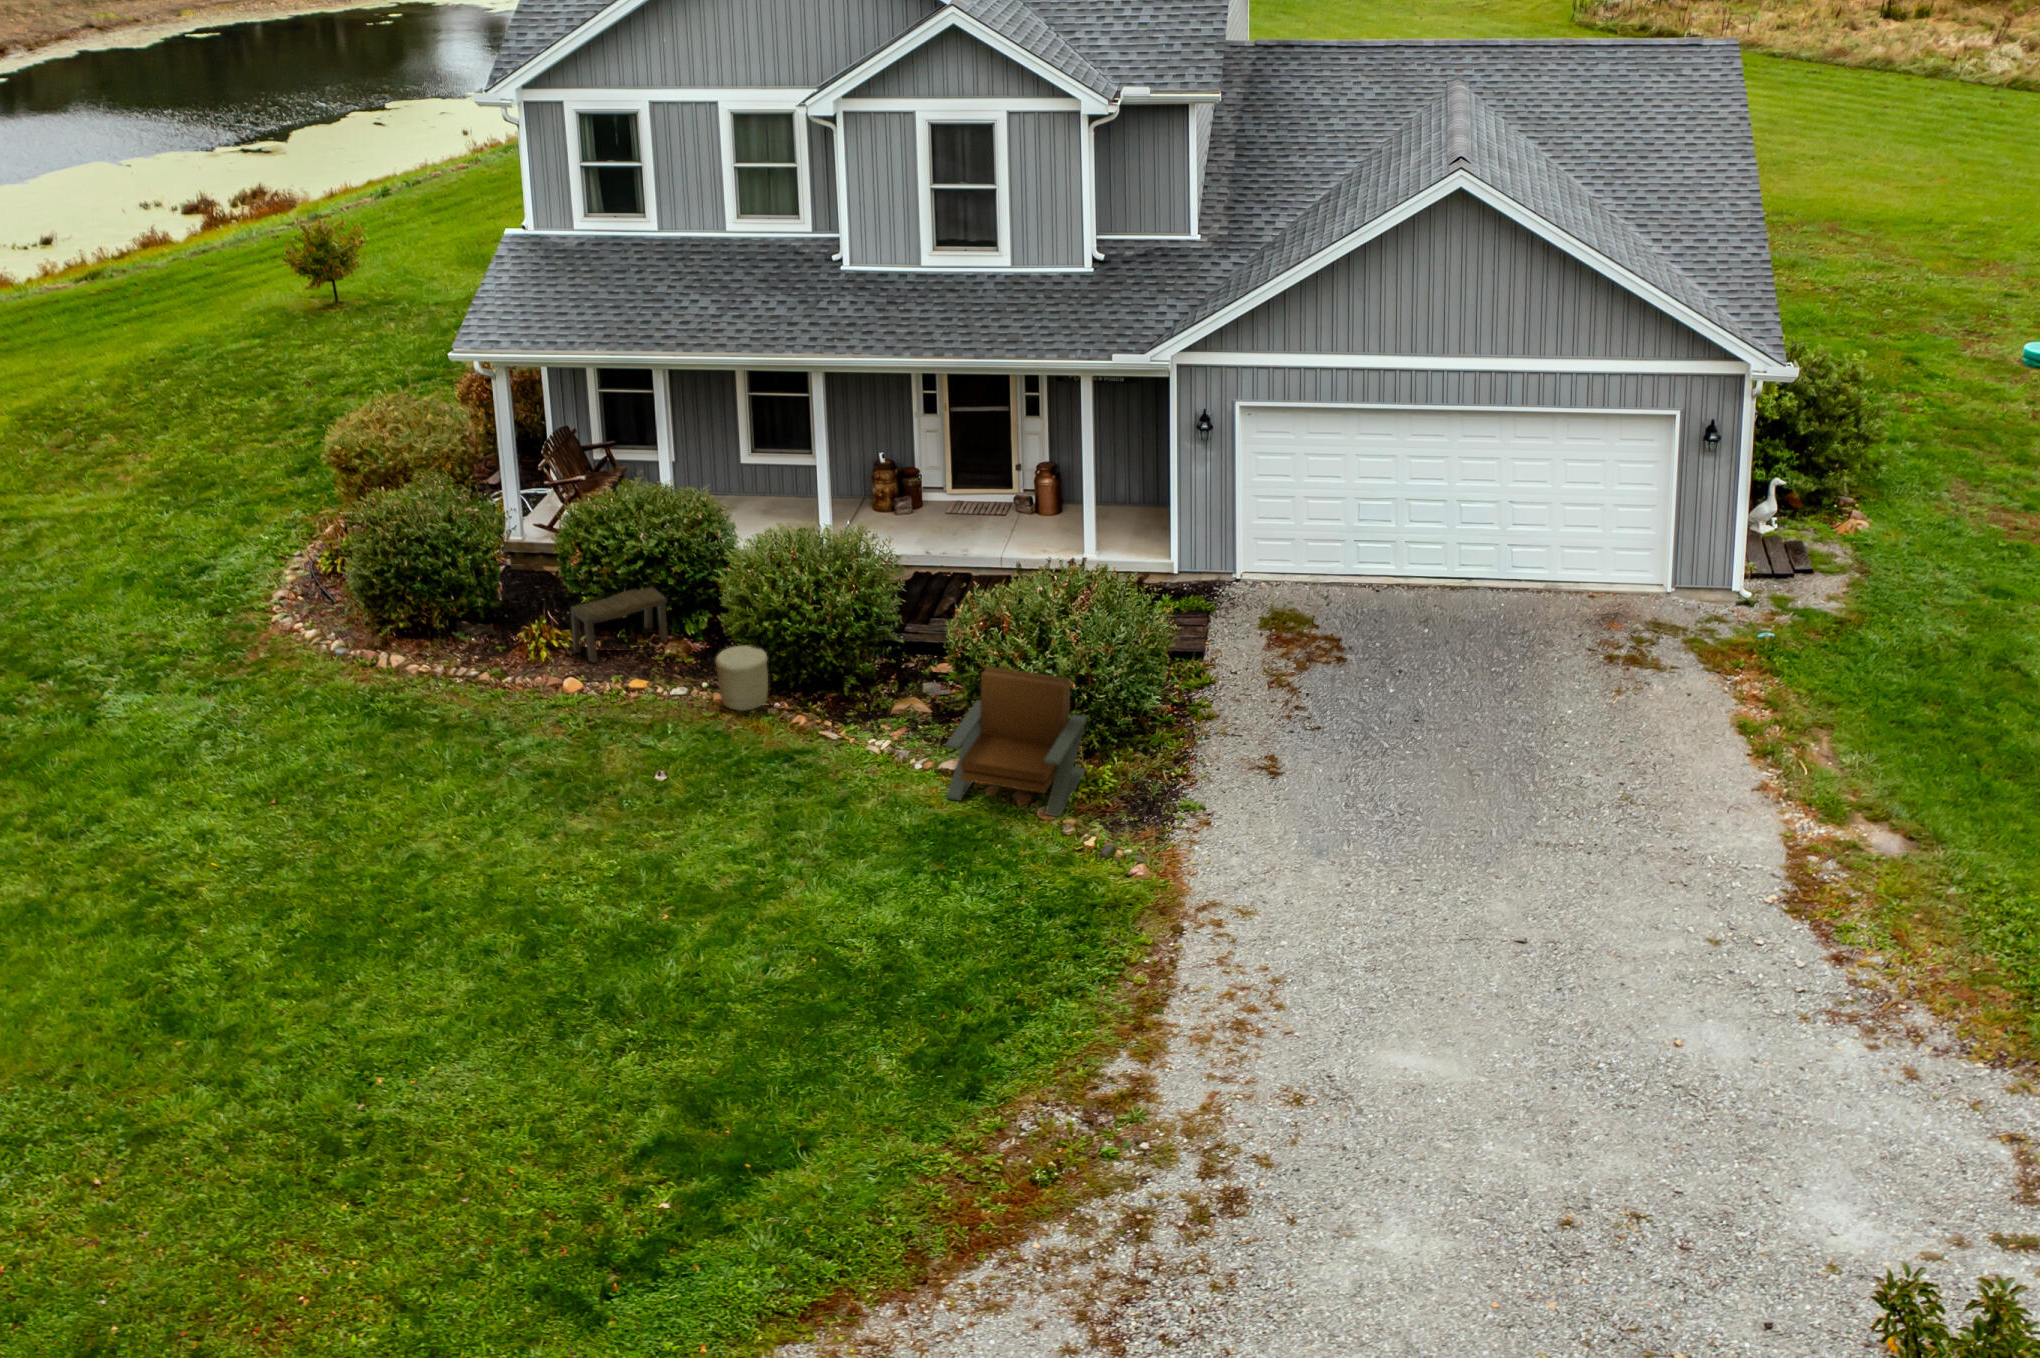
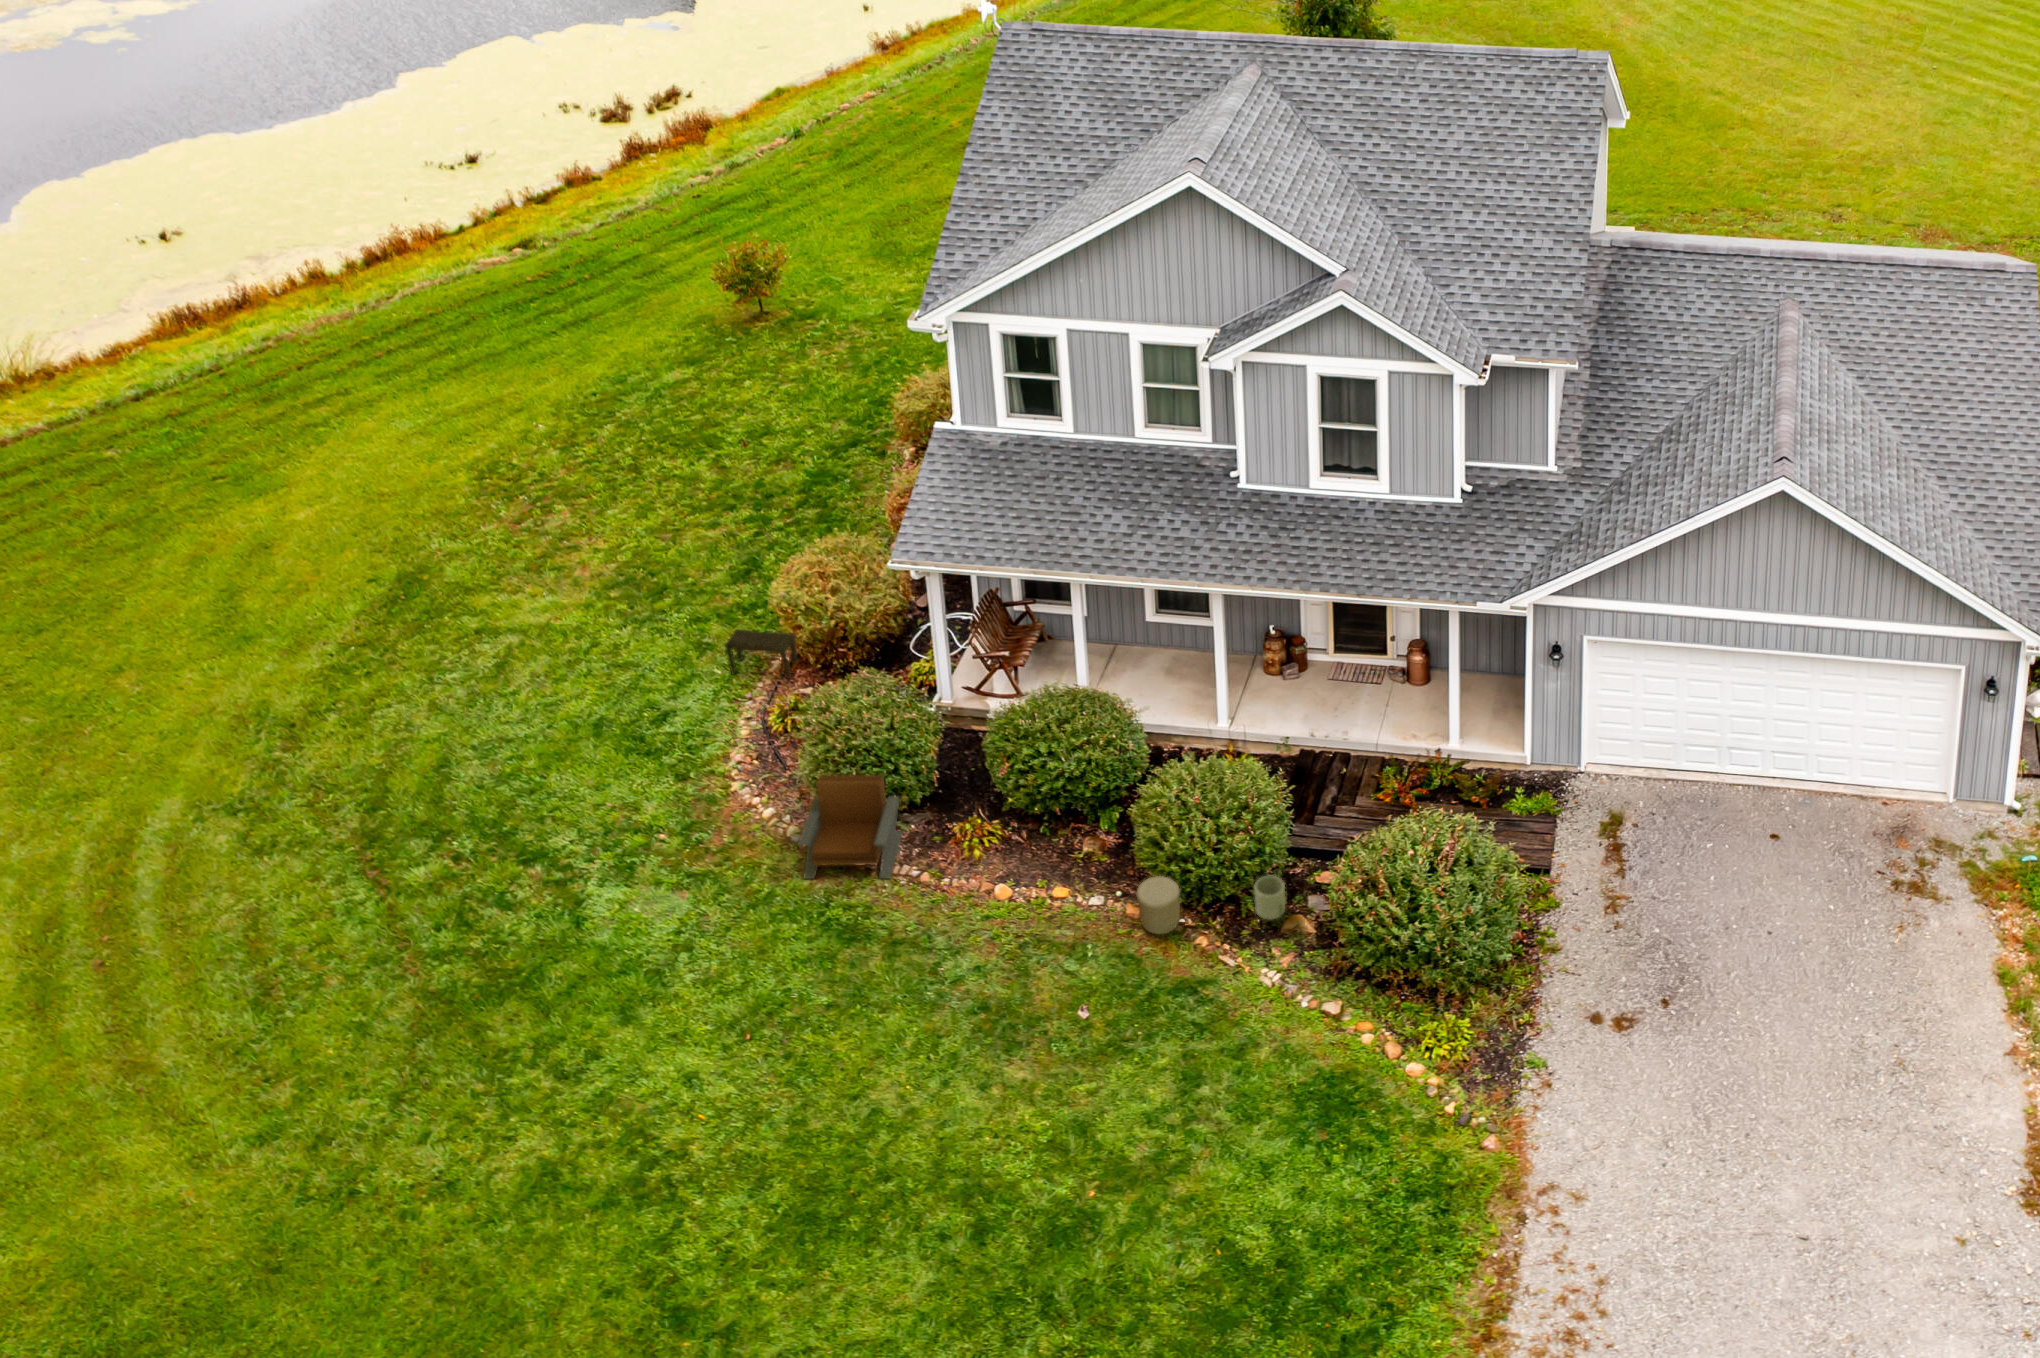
bench: present [571,588,668,663] -> present [724,629,797,678]
planter: none [857,640,894,702] -> present [1254,876,1285,919]
lounge chair: present [945,667,1087,817] -> present [798,774,903,879]

